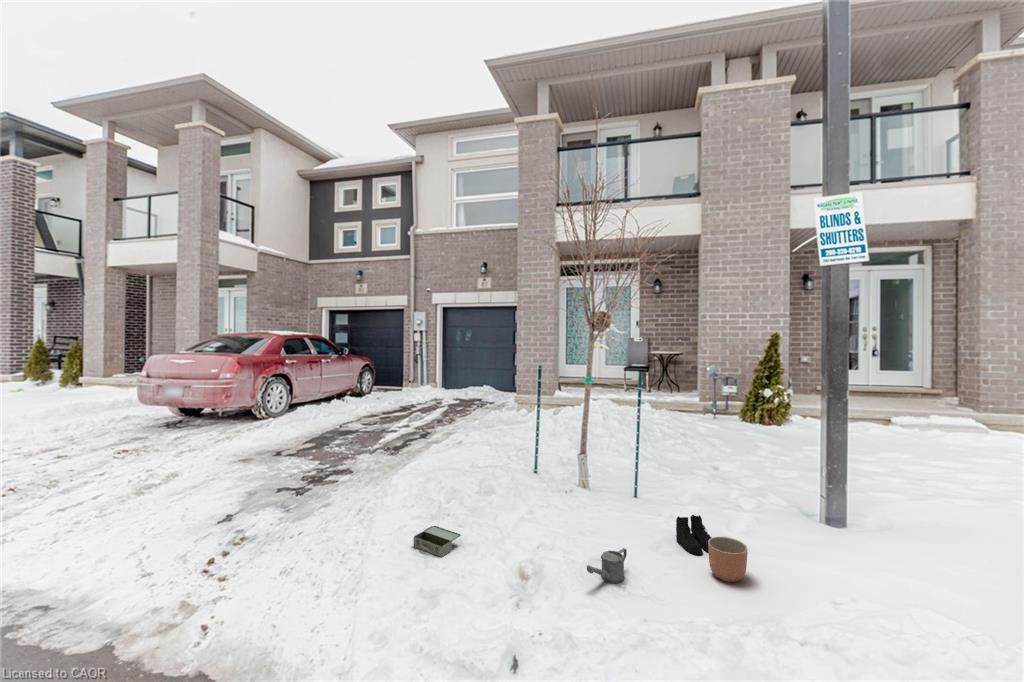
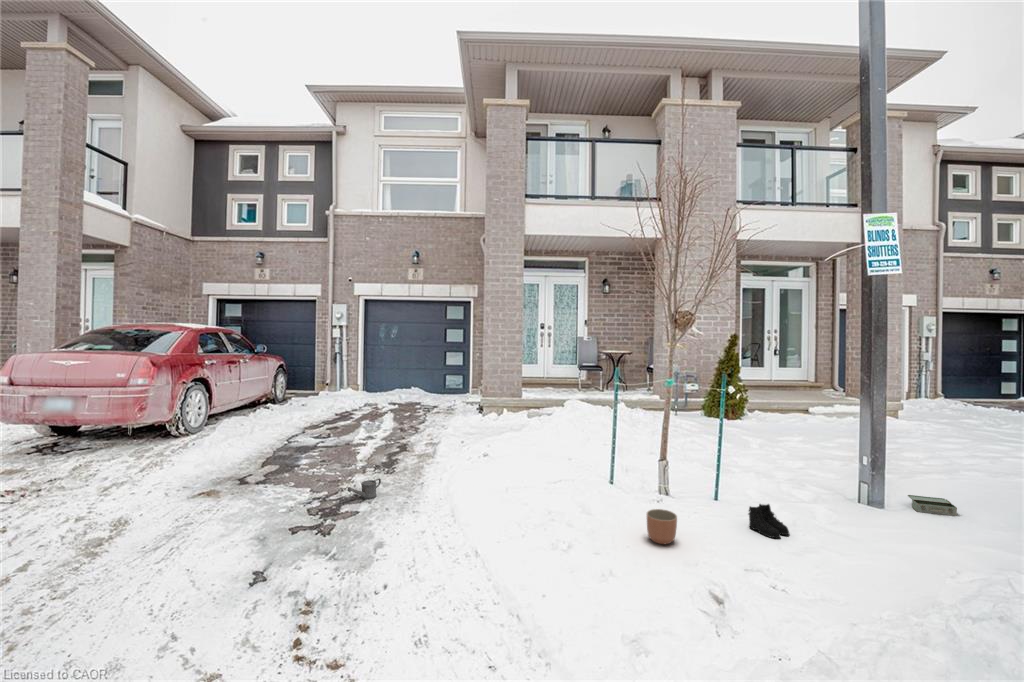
toolbox: present [414,526,461,557] -> present [908,495,957,516]
planter: present [708,537,747,582] -> present [647,509,677,544]
watering can: present [587,548,627,583] -> present [348,479,381,499]

